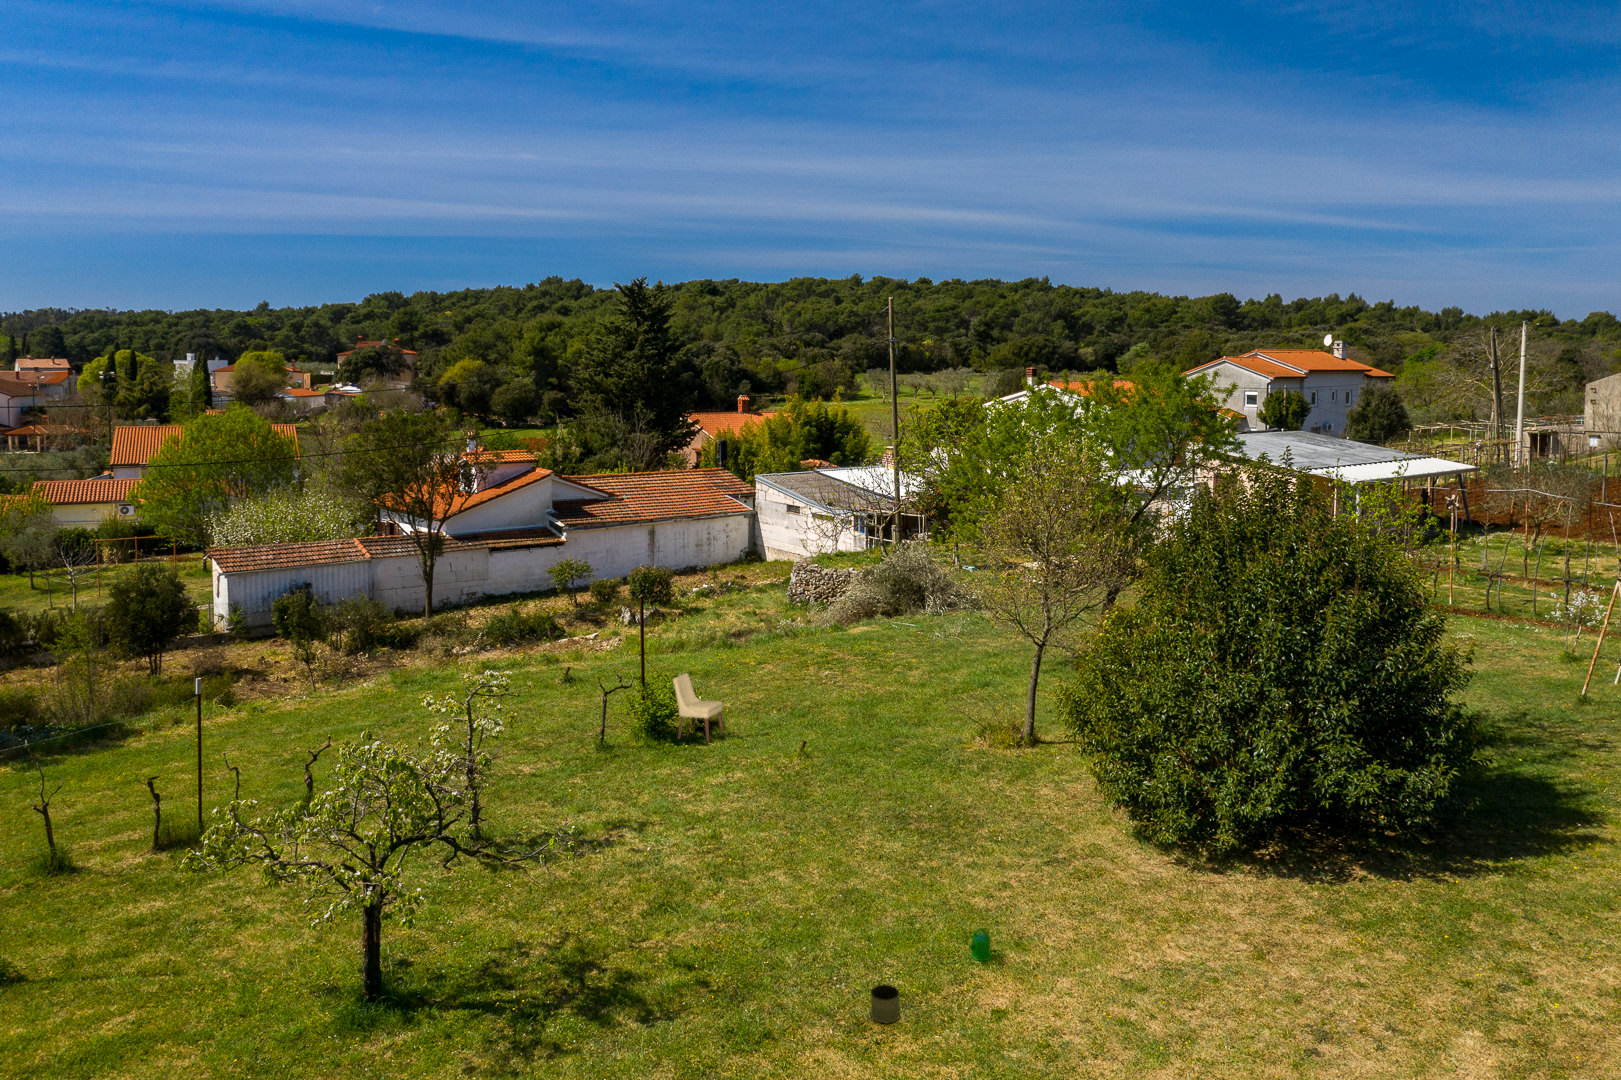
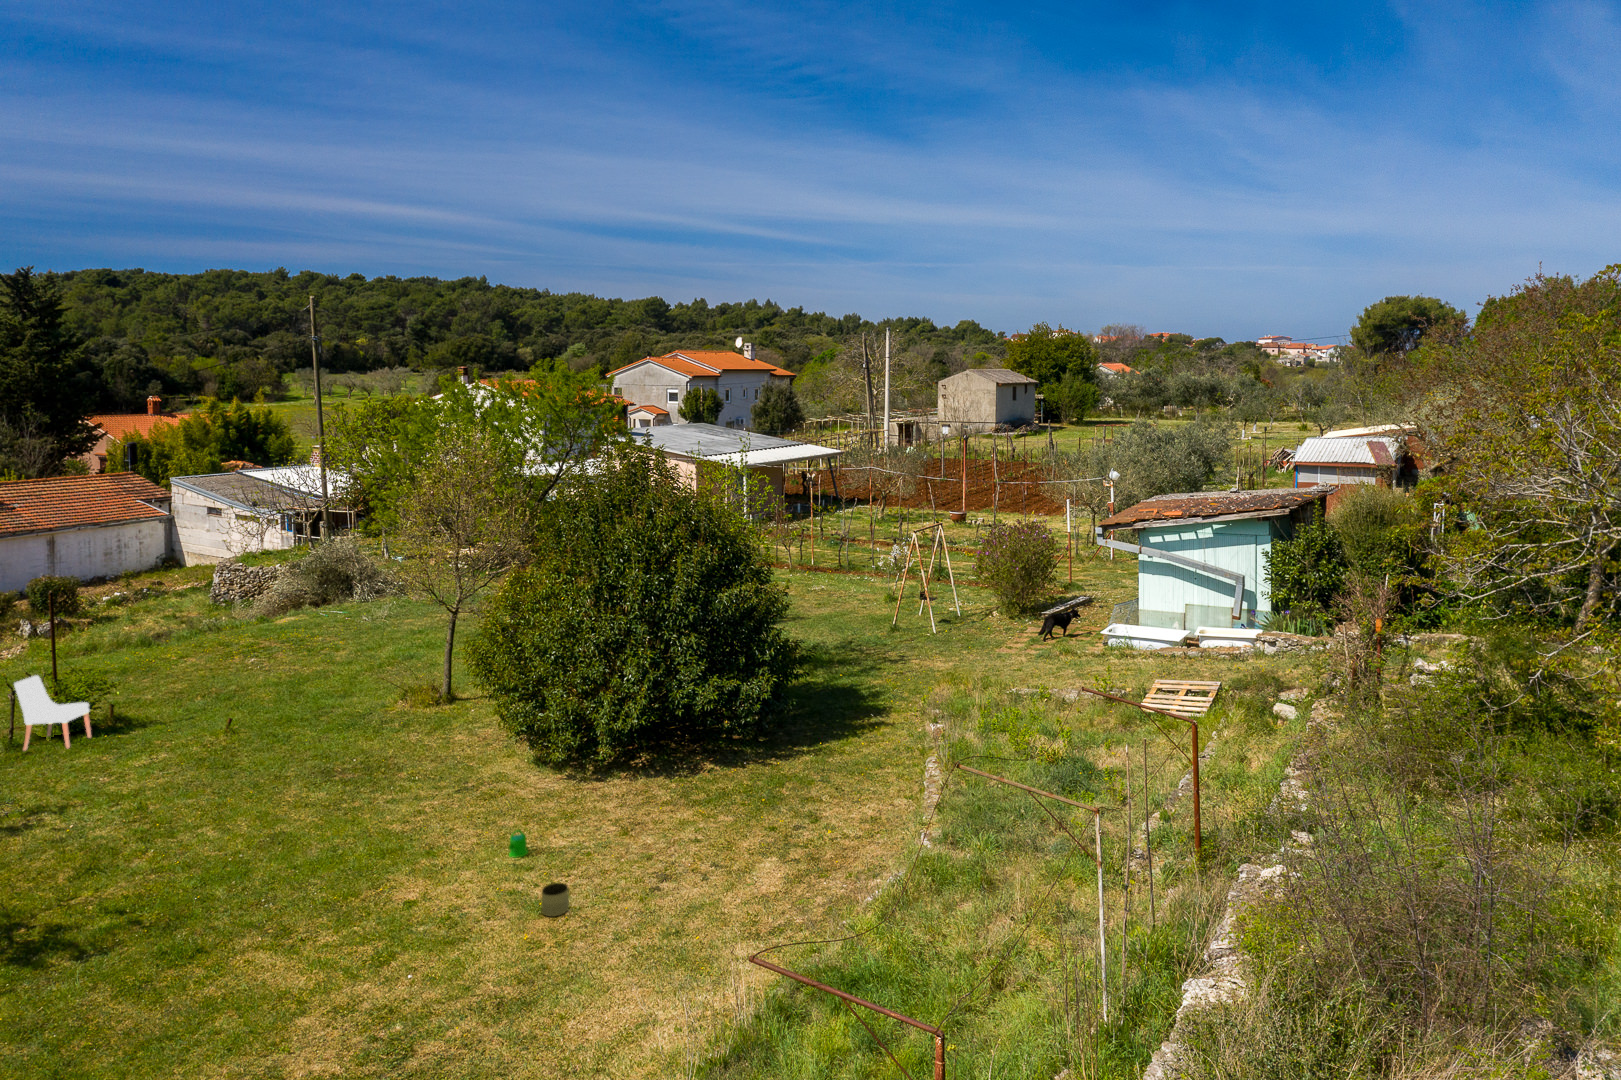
watering can: present [969,928,992,961] -> present [509,830,528,858]
planter: present [871,985,900,1024] -> present [542,883,569,917]

